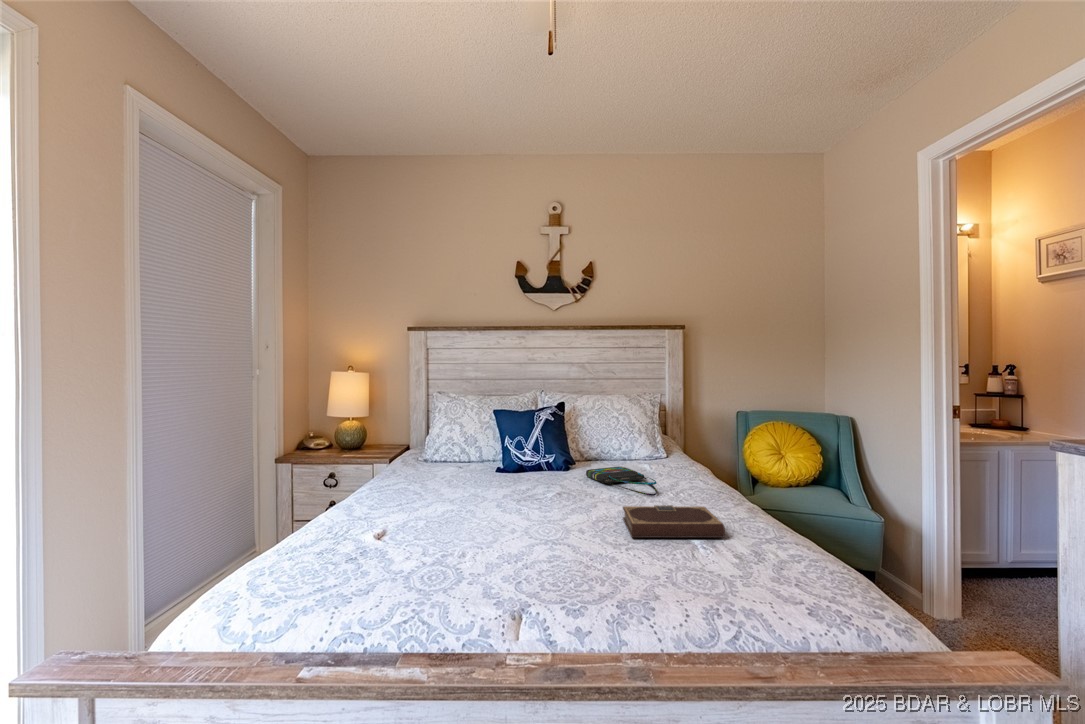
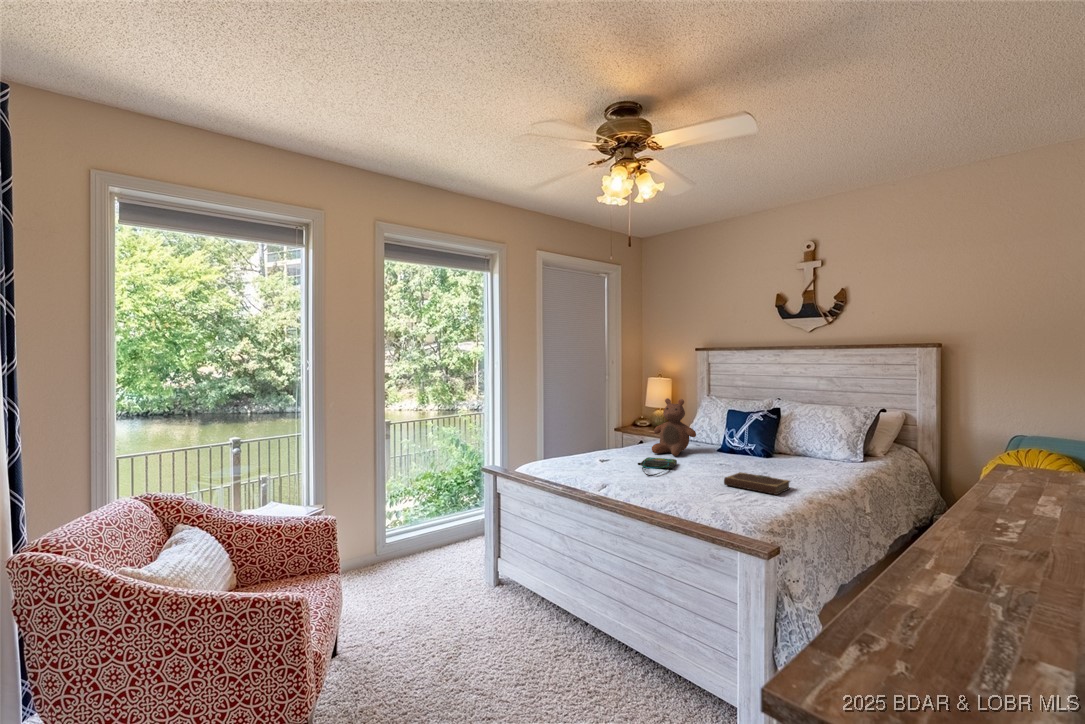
stuffed bear: none [406,395,482,495] -> present [652,398,696,456]
tote bag: present [586,467,657,496] -> present [638,457,677,476]

